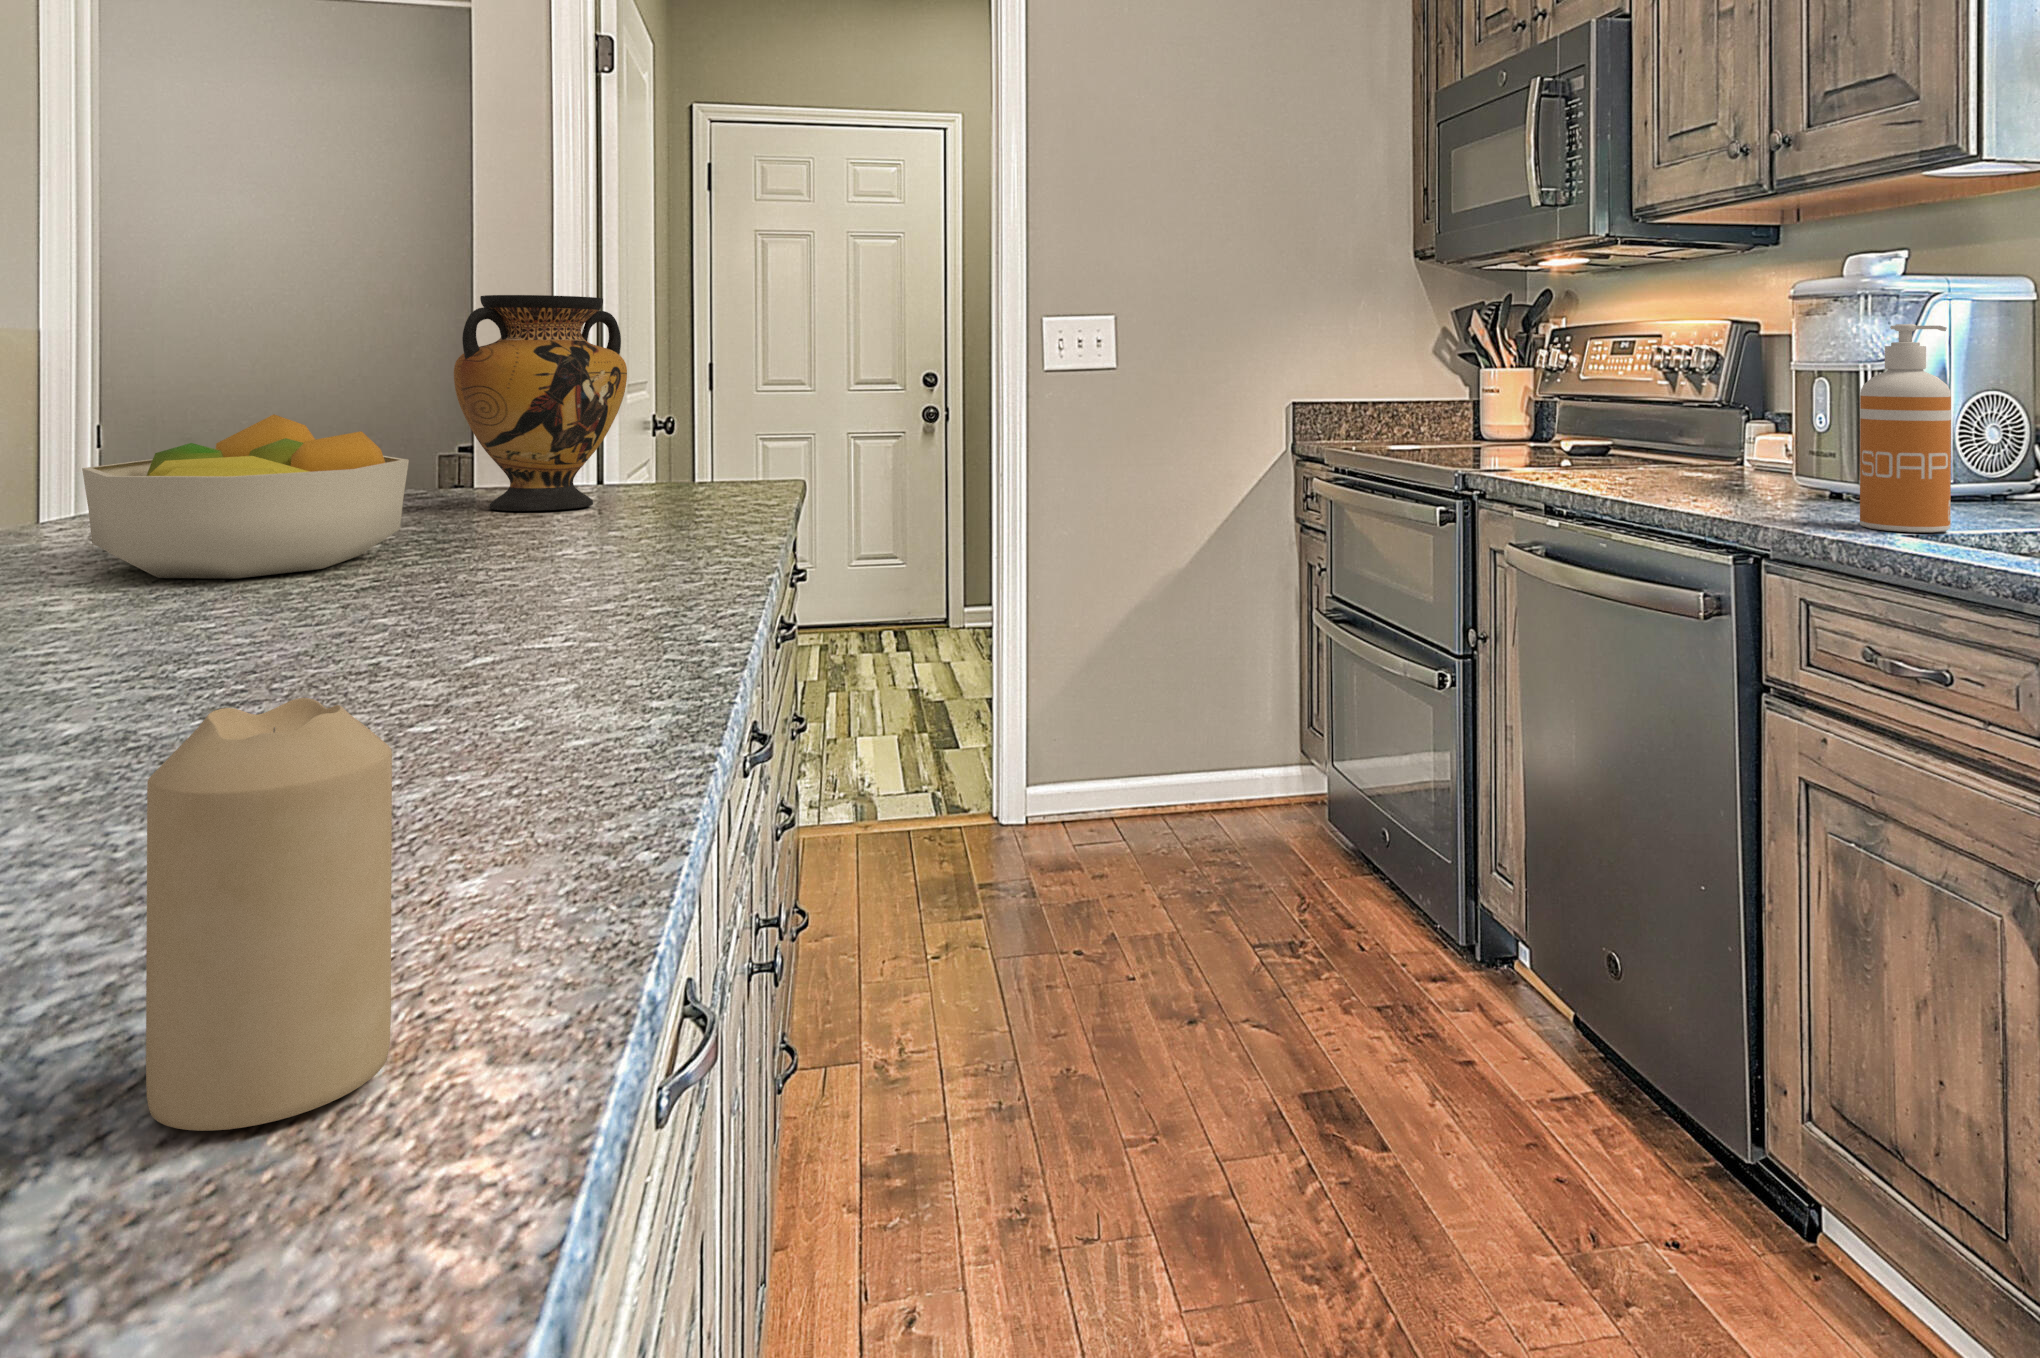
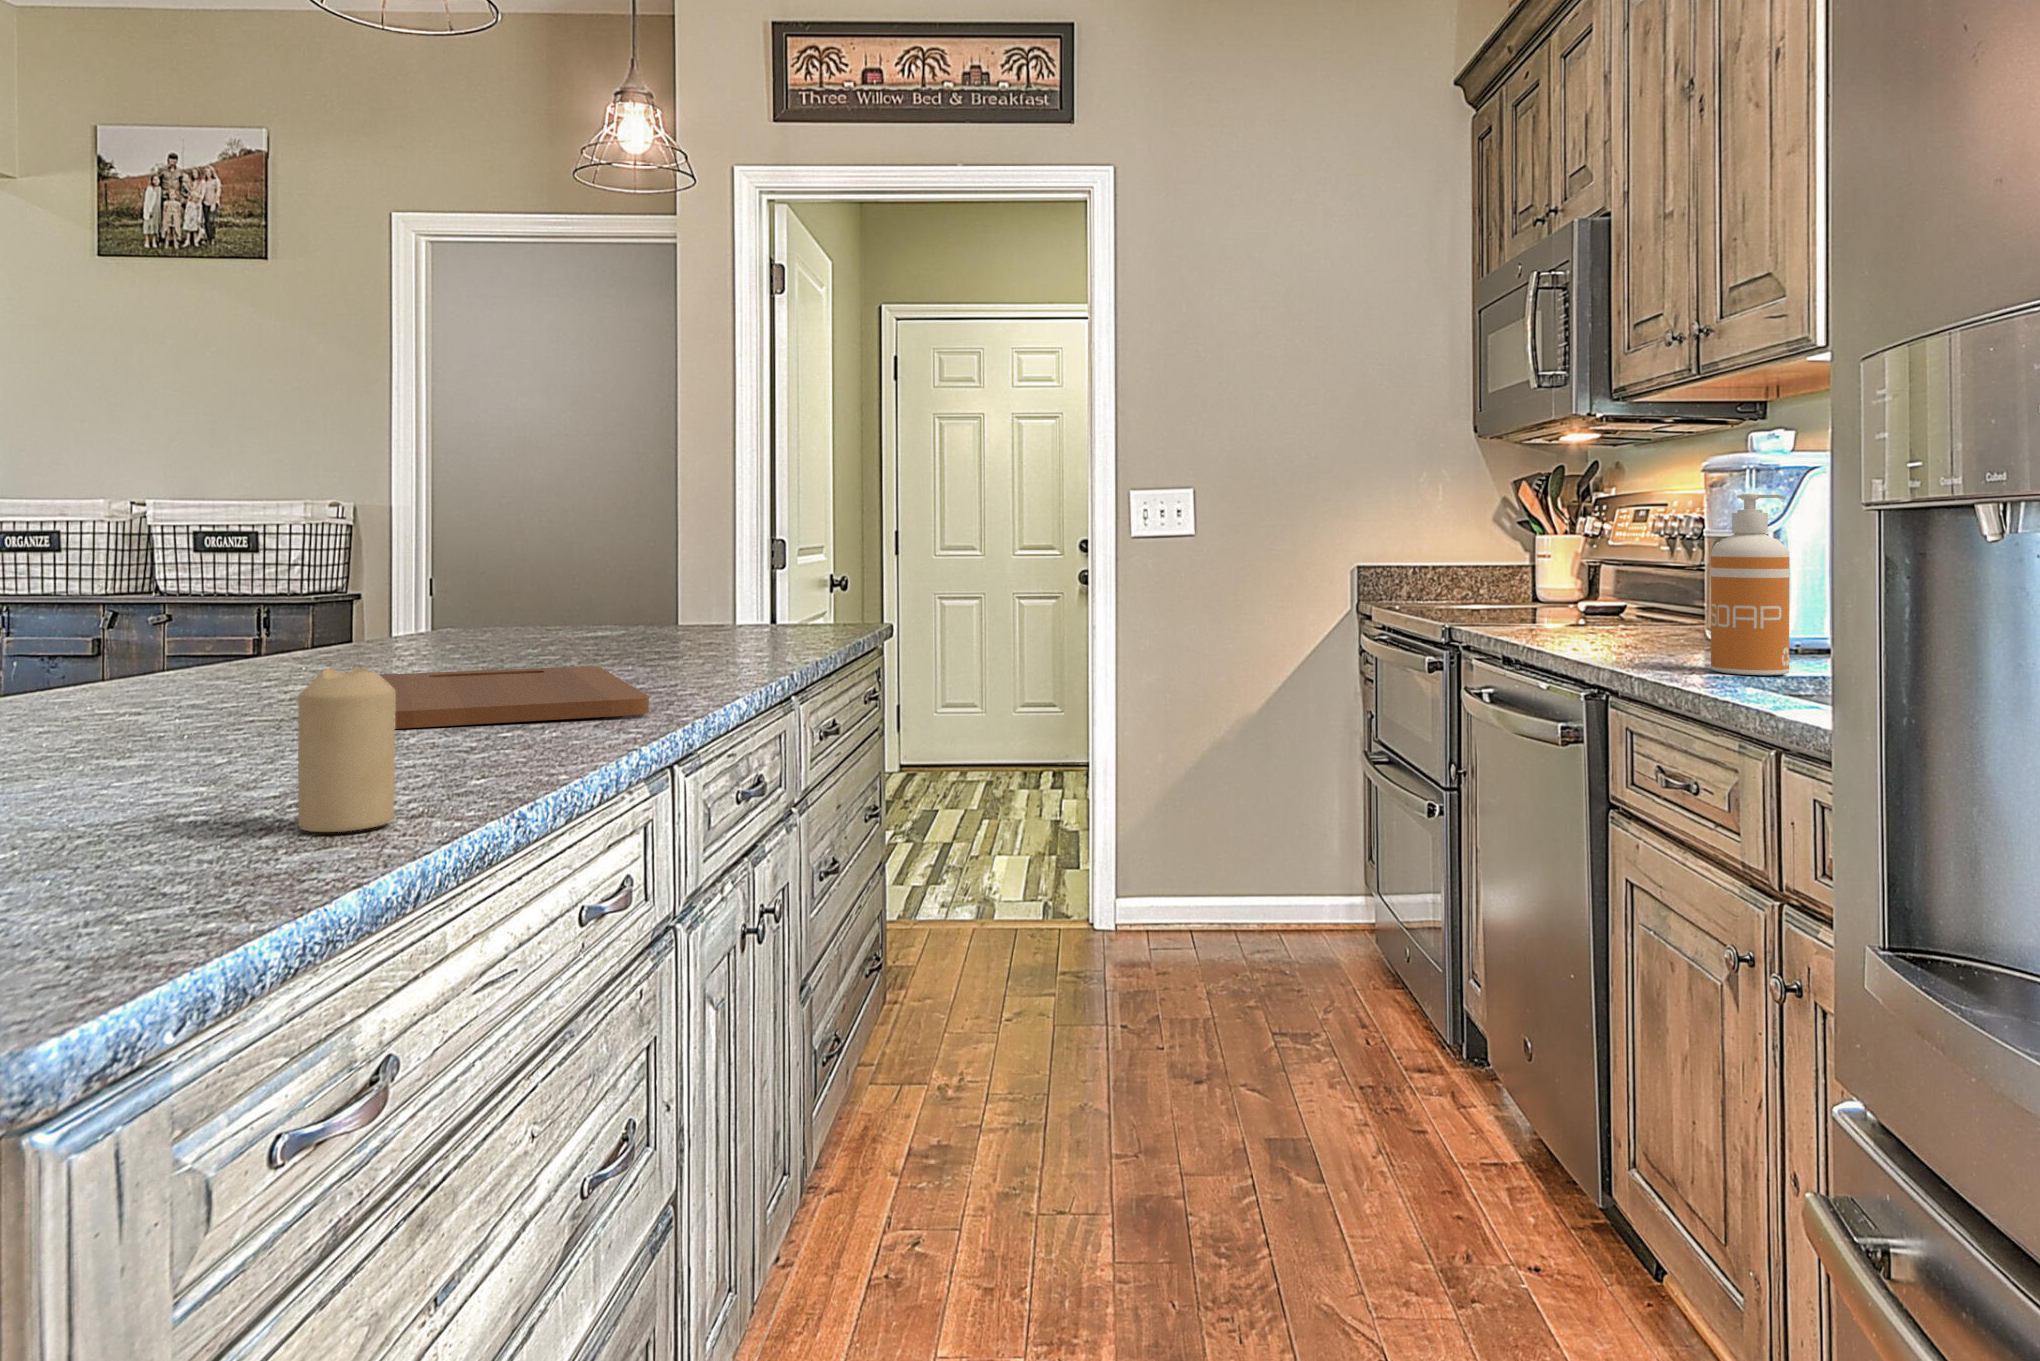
vase: present [454,295,627,511] -> none [626,479,747,638]
fruit bowl: present [82,414,409,578] -> none [375,564,571,669]
cutting board: none [91,572,644,728] -> present [379,666,649,729]

